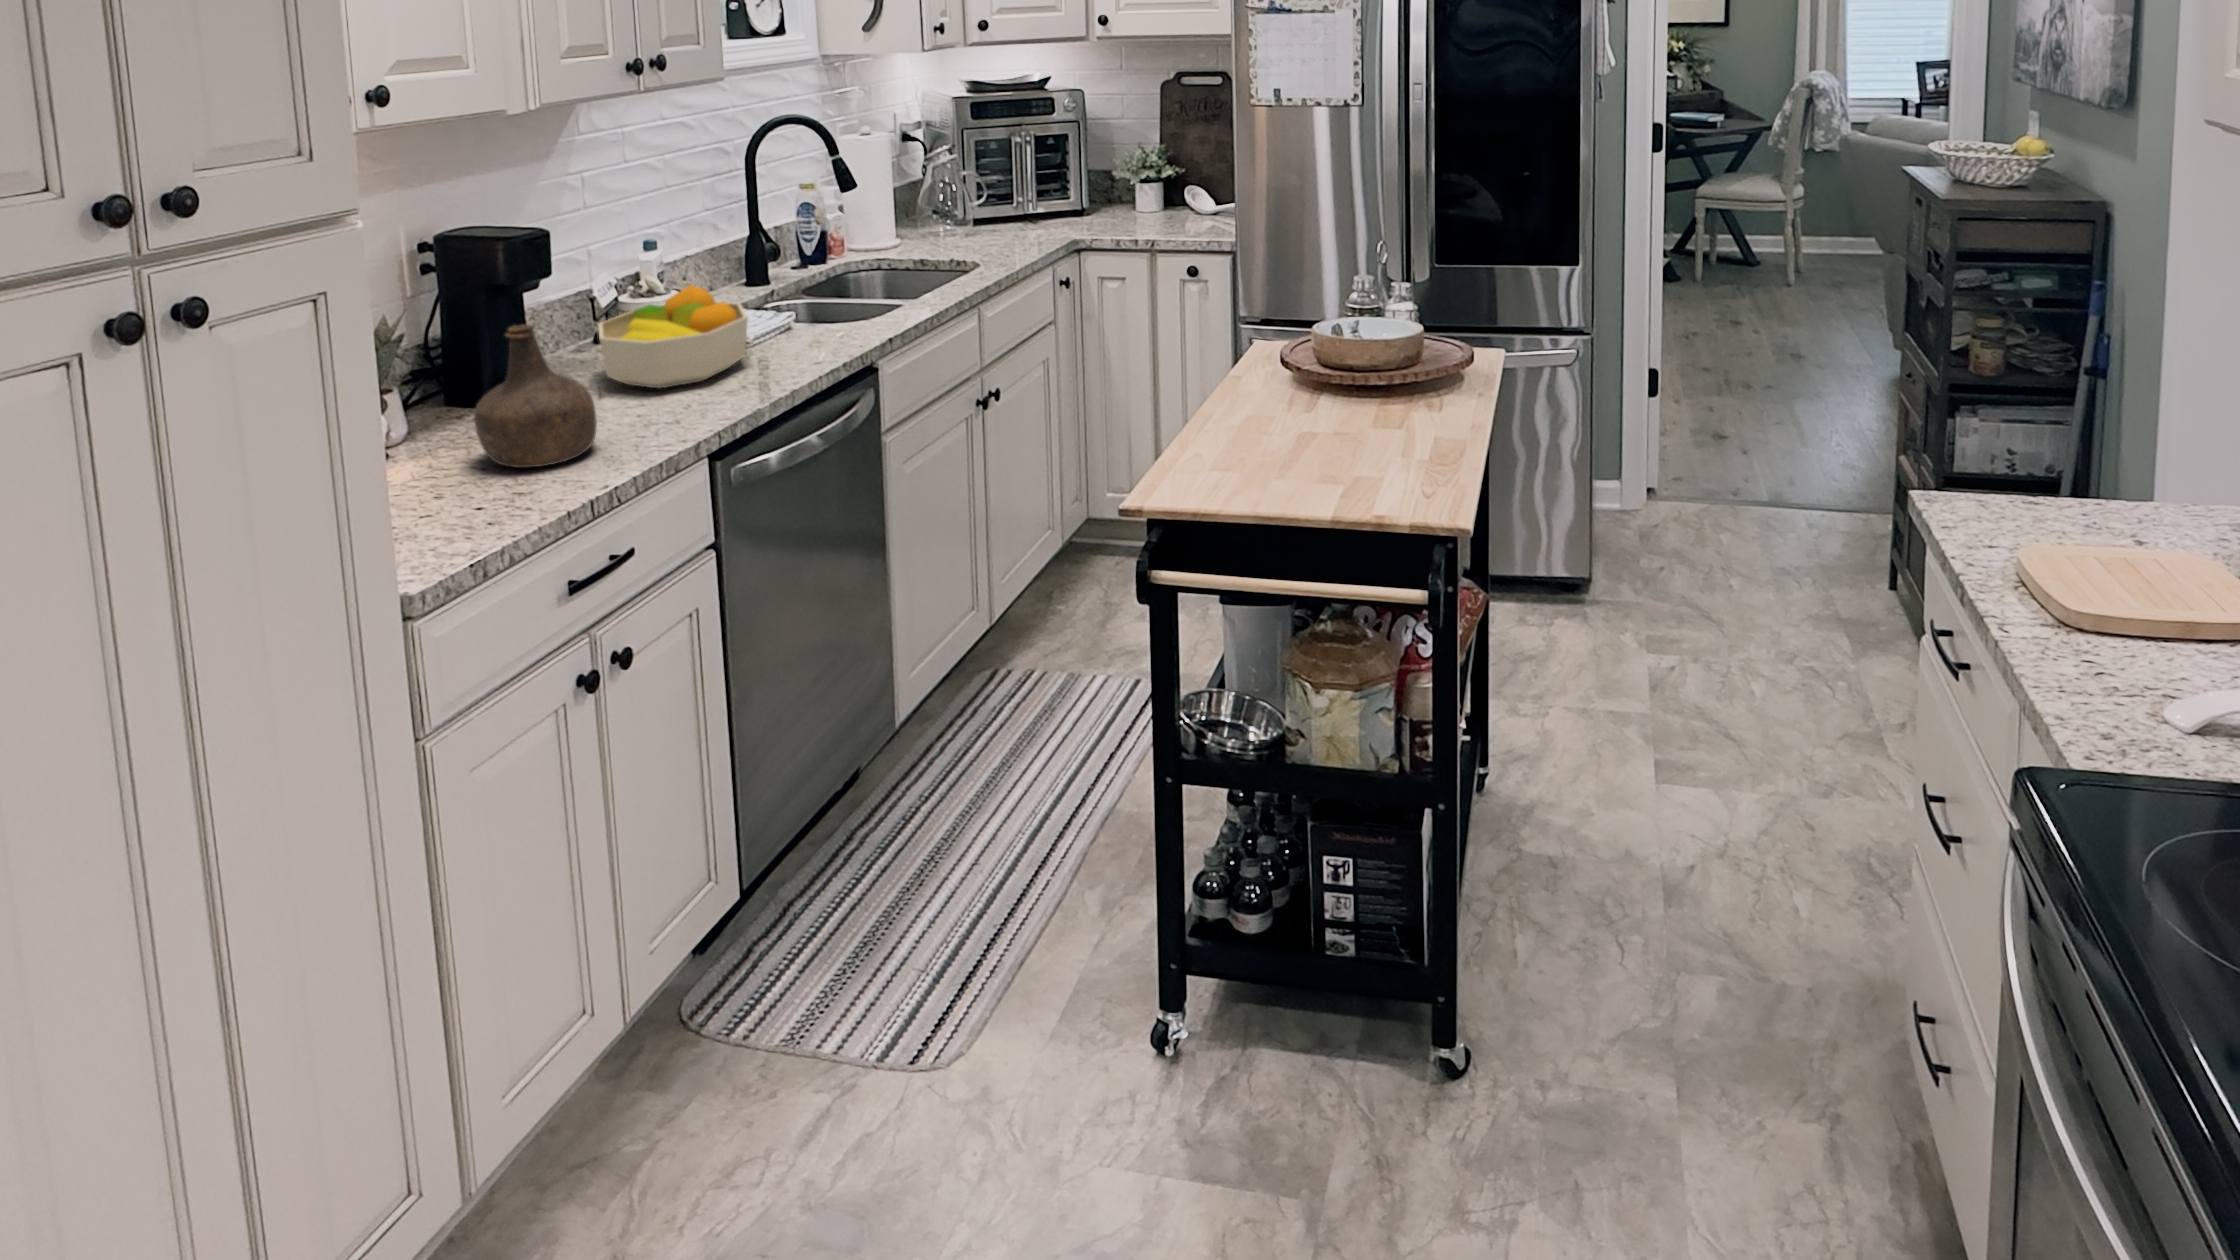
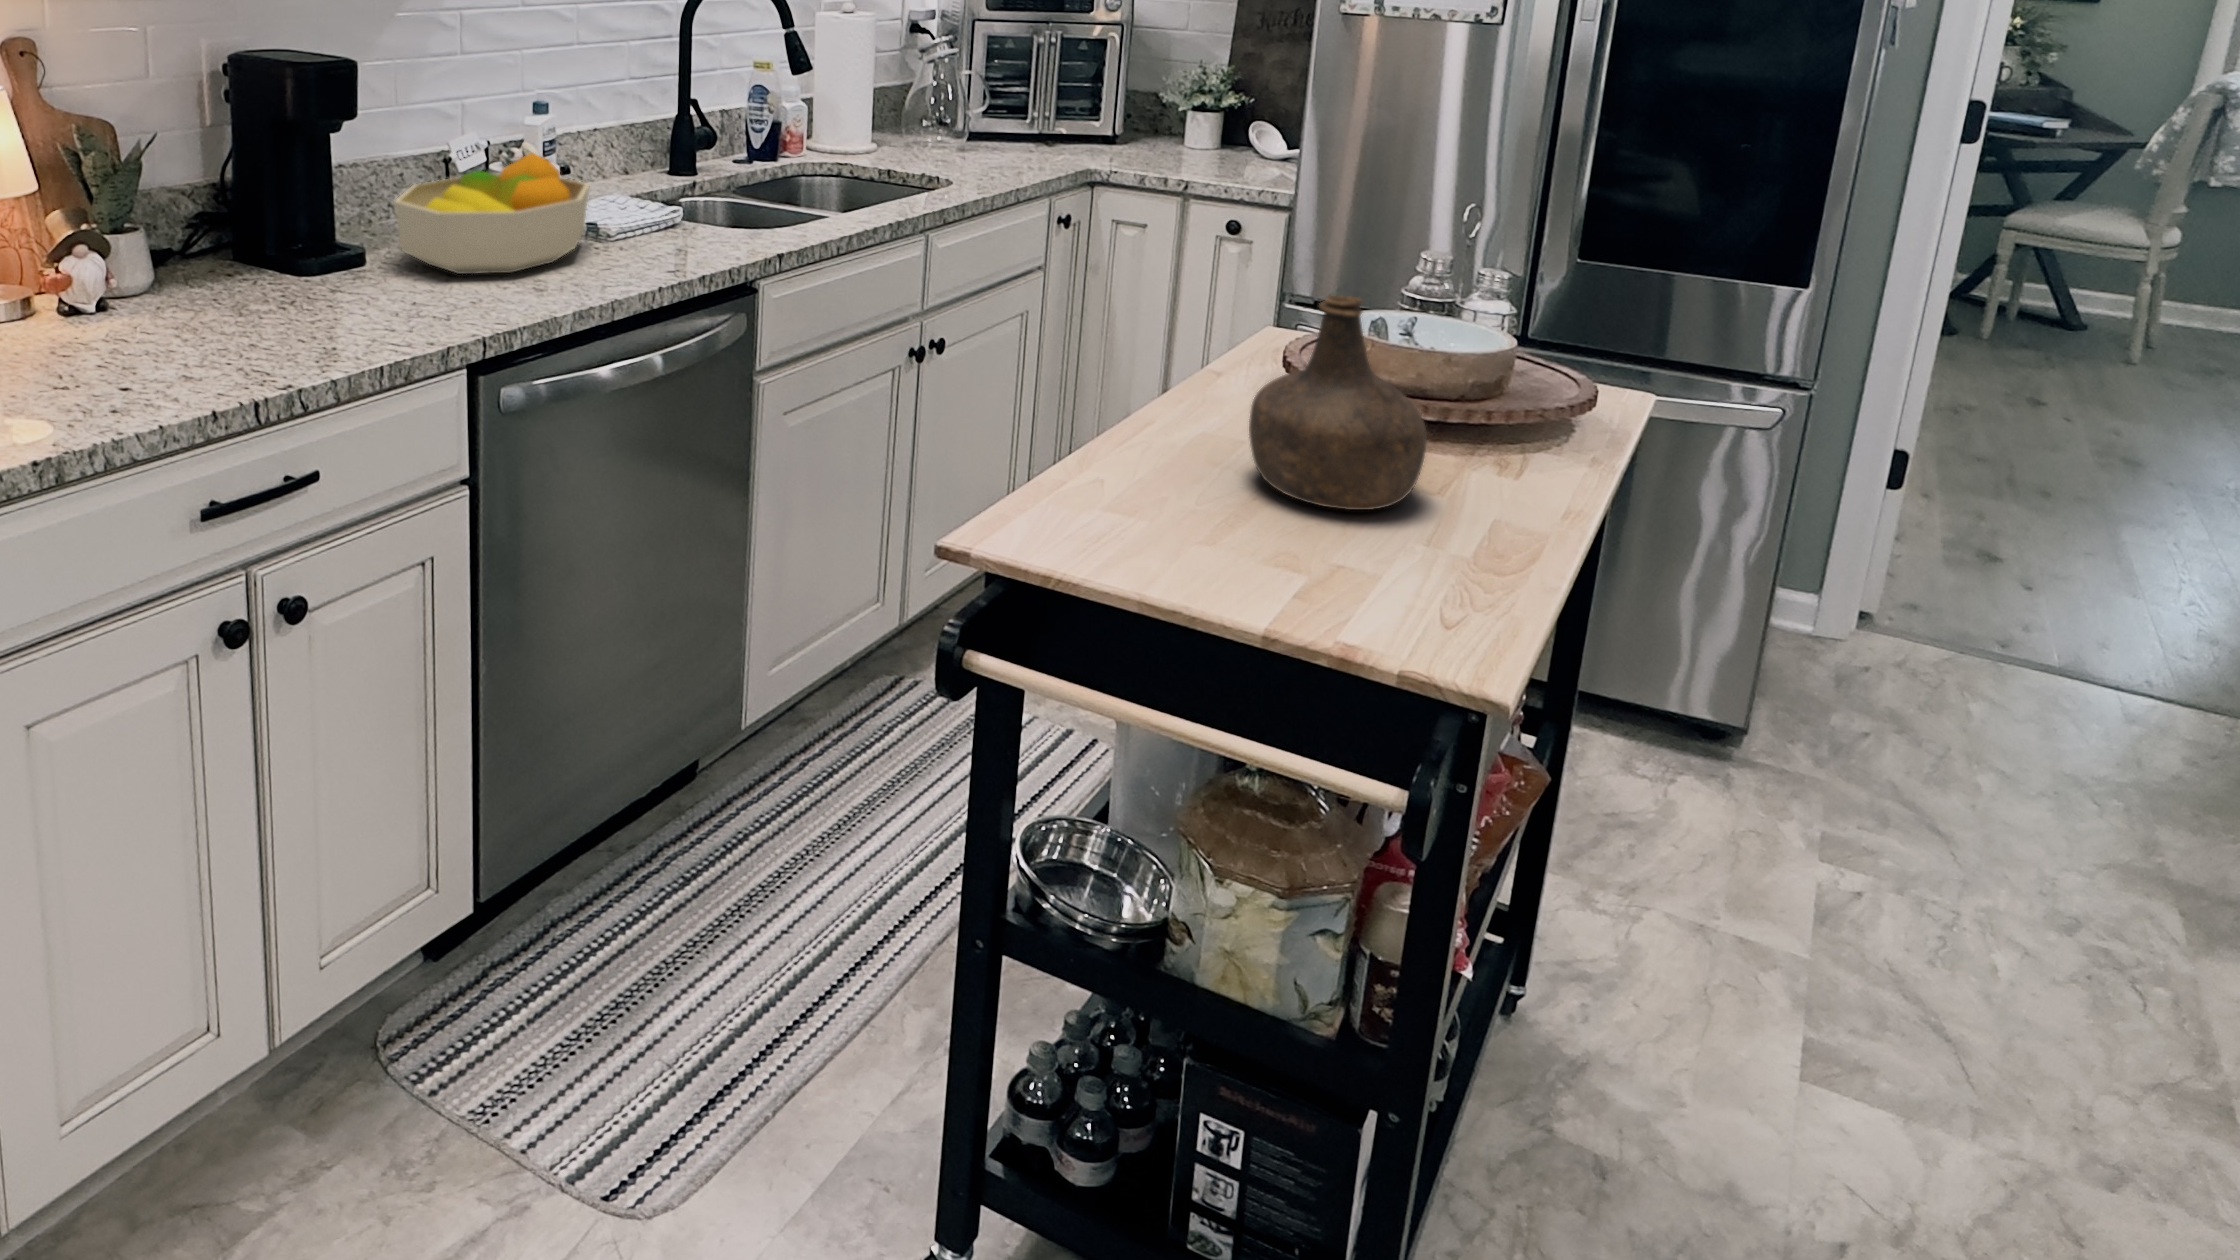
bottle: present [474,324,597,468] -> present [1249,295,1427,510]

